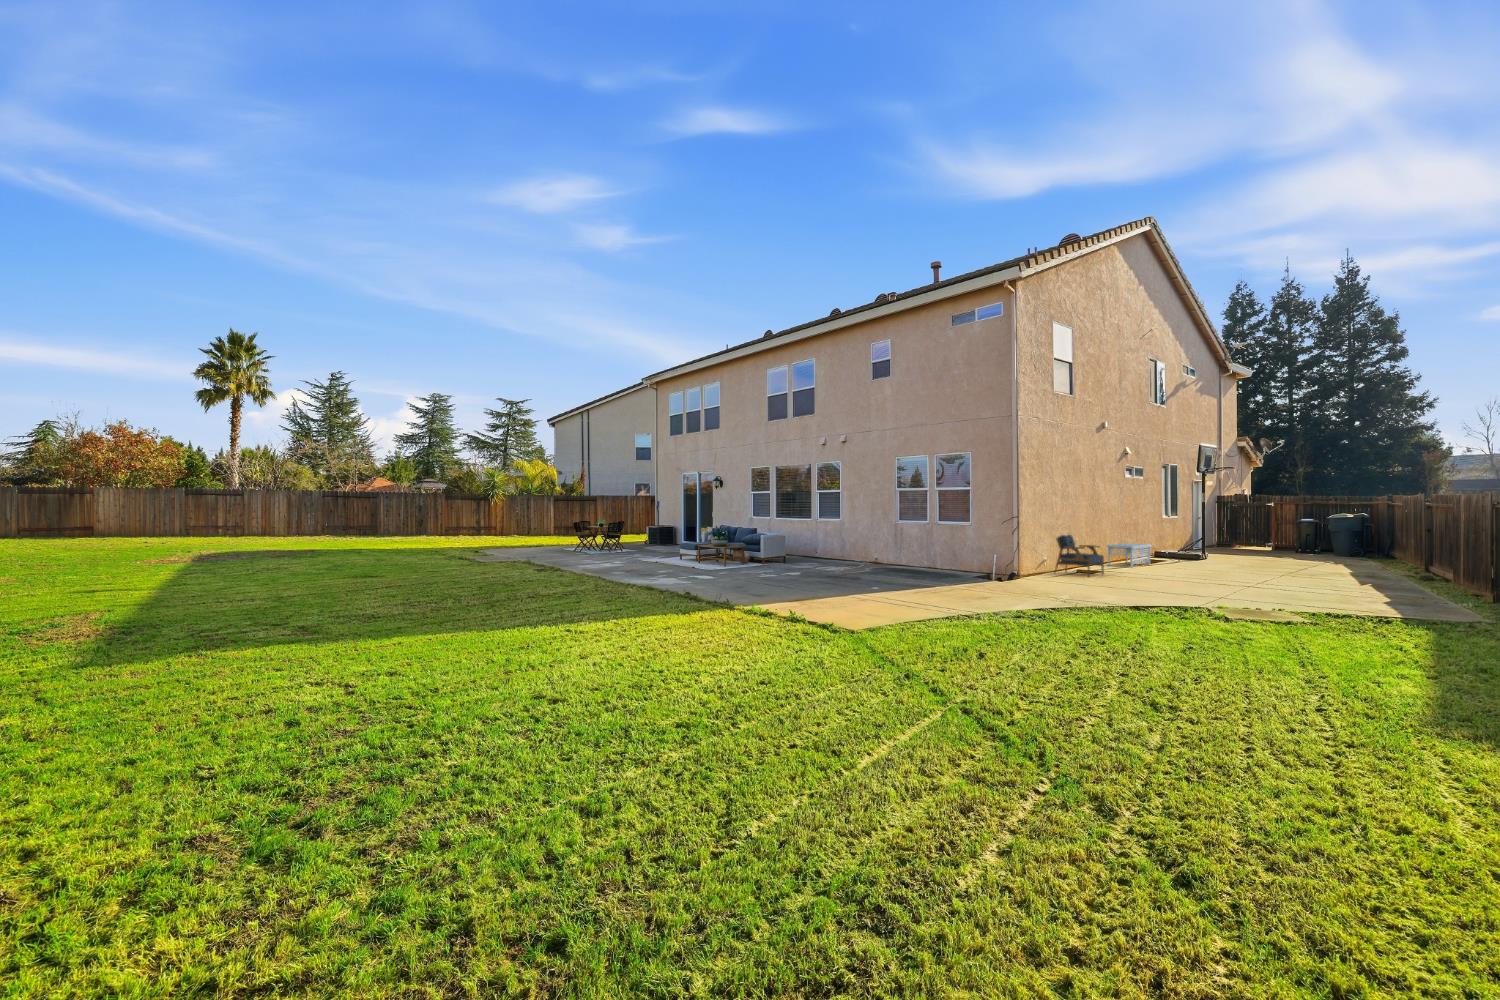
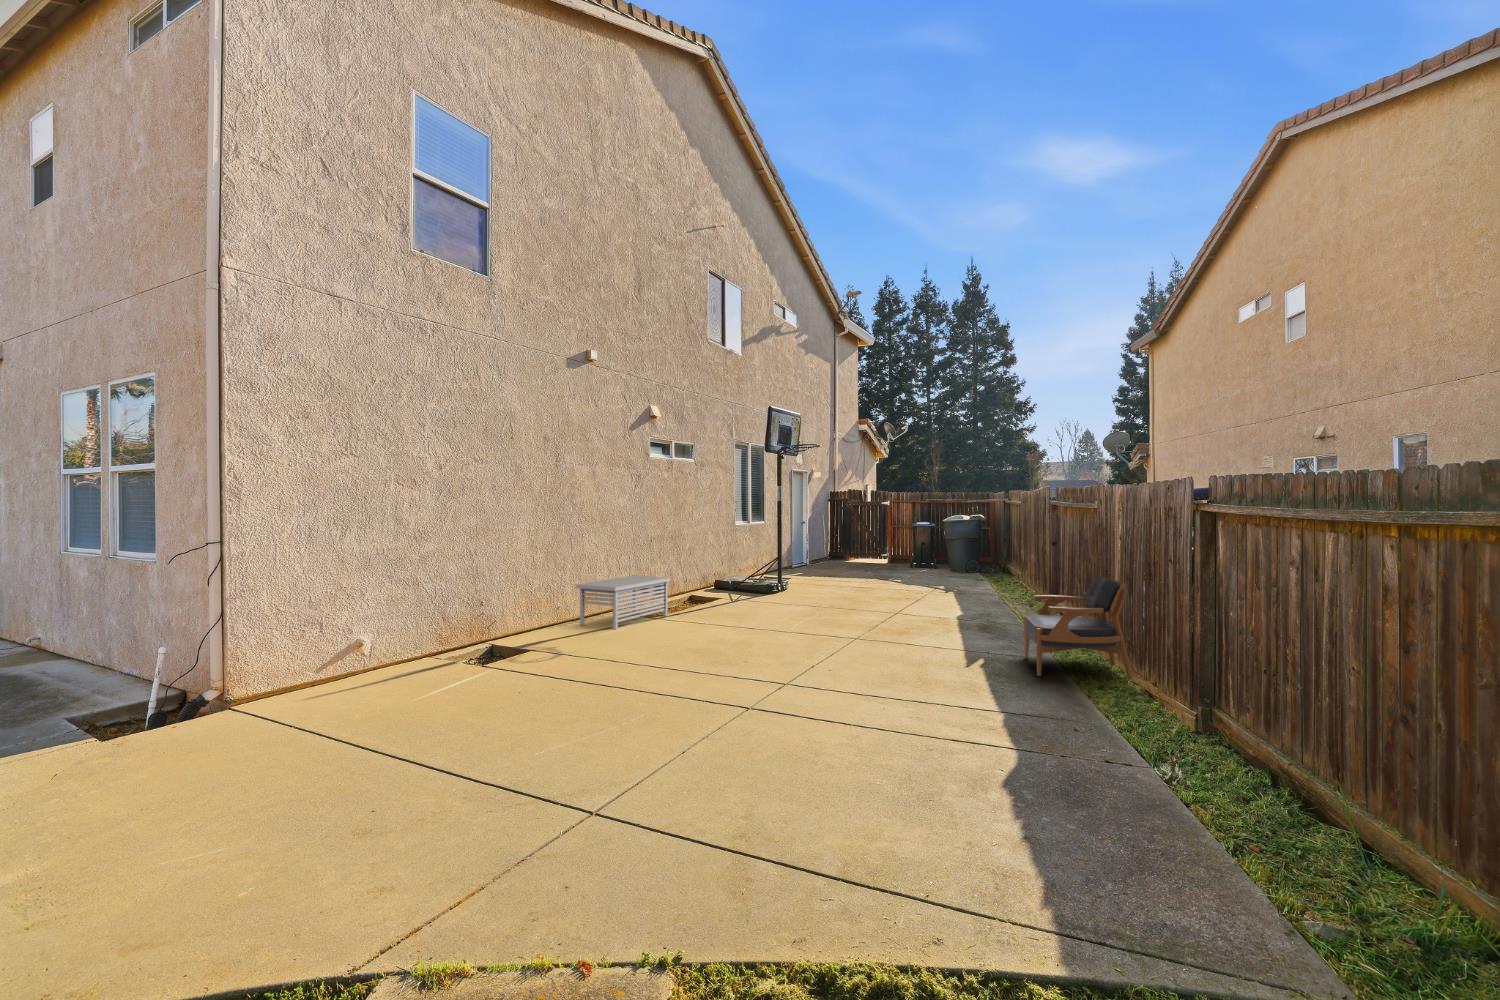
armchair: present [1054,535,1104,576] -> present [1024,576,1133,679]

